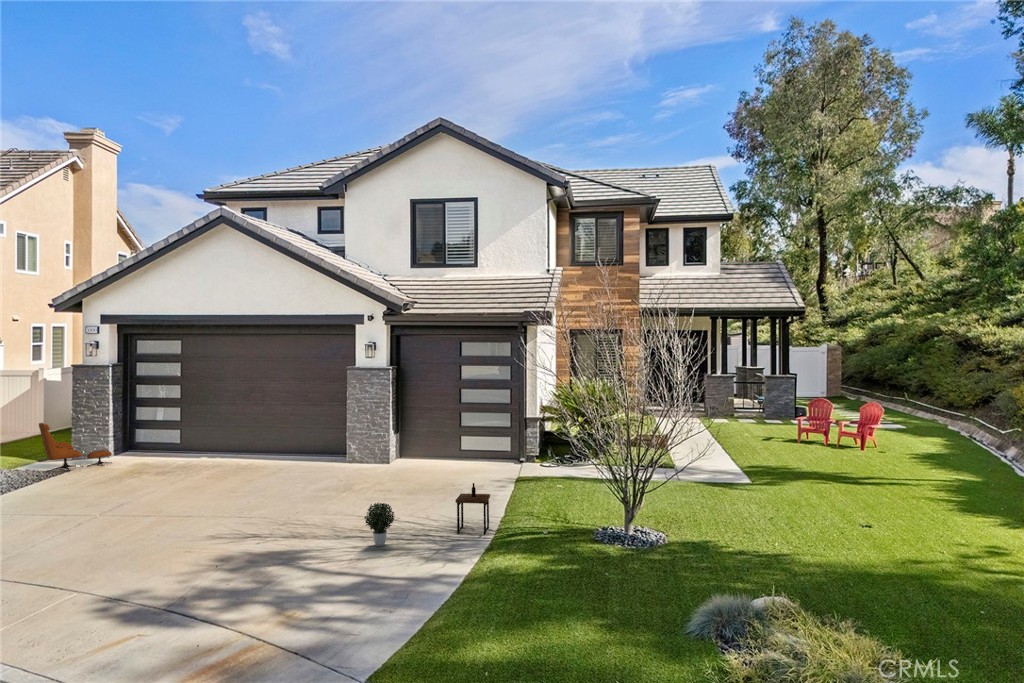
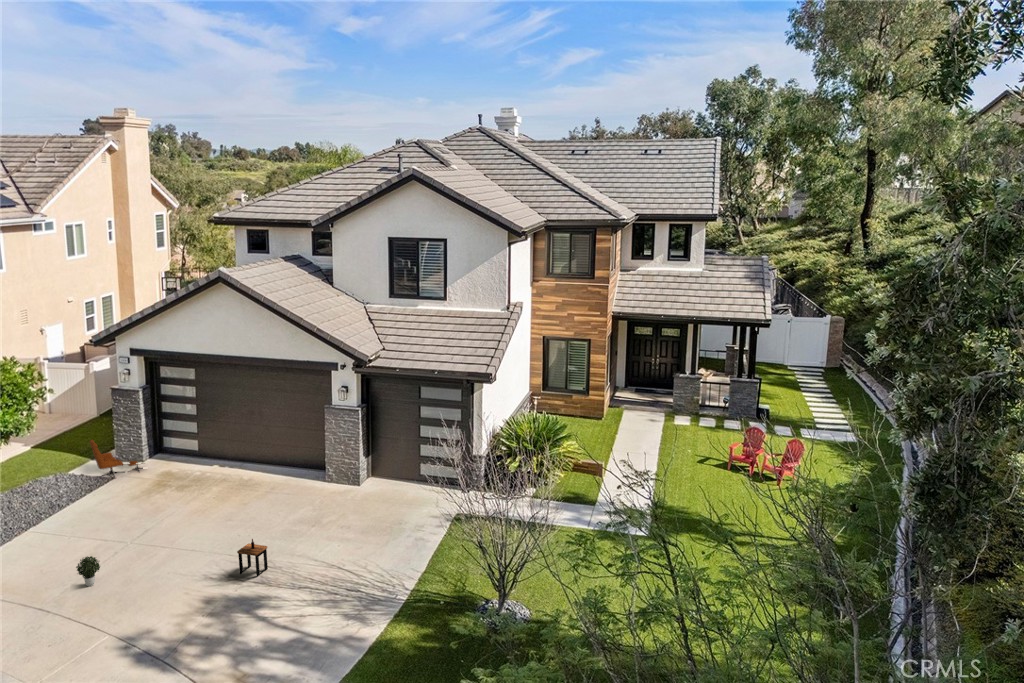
side table: present [456,483,490,535] -> present [237,539,268,577]
potted plant: present [364,503,395,546] -> present [76,556,100,587]

